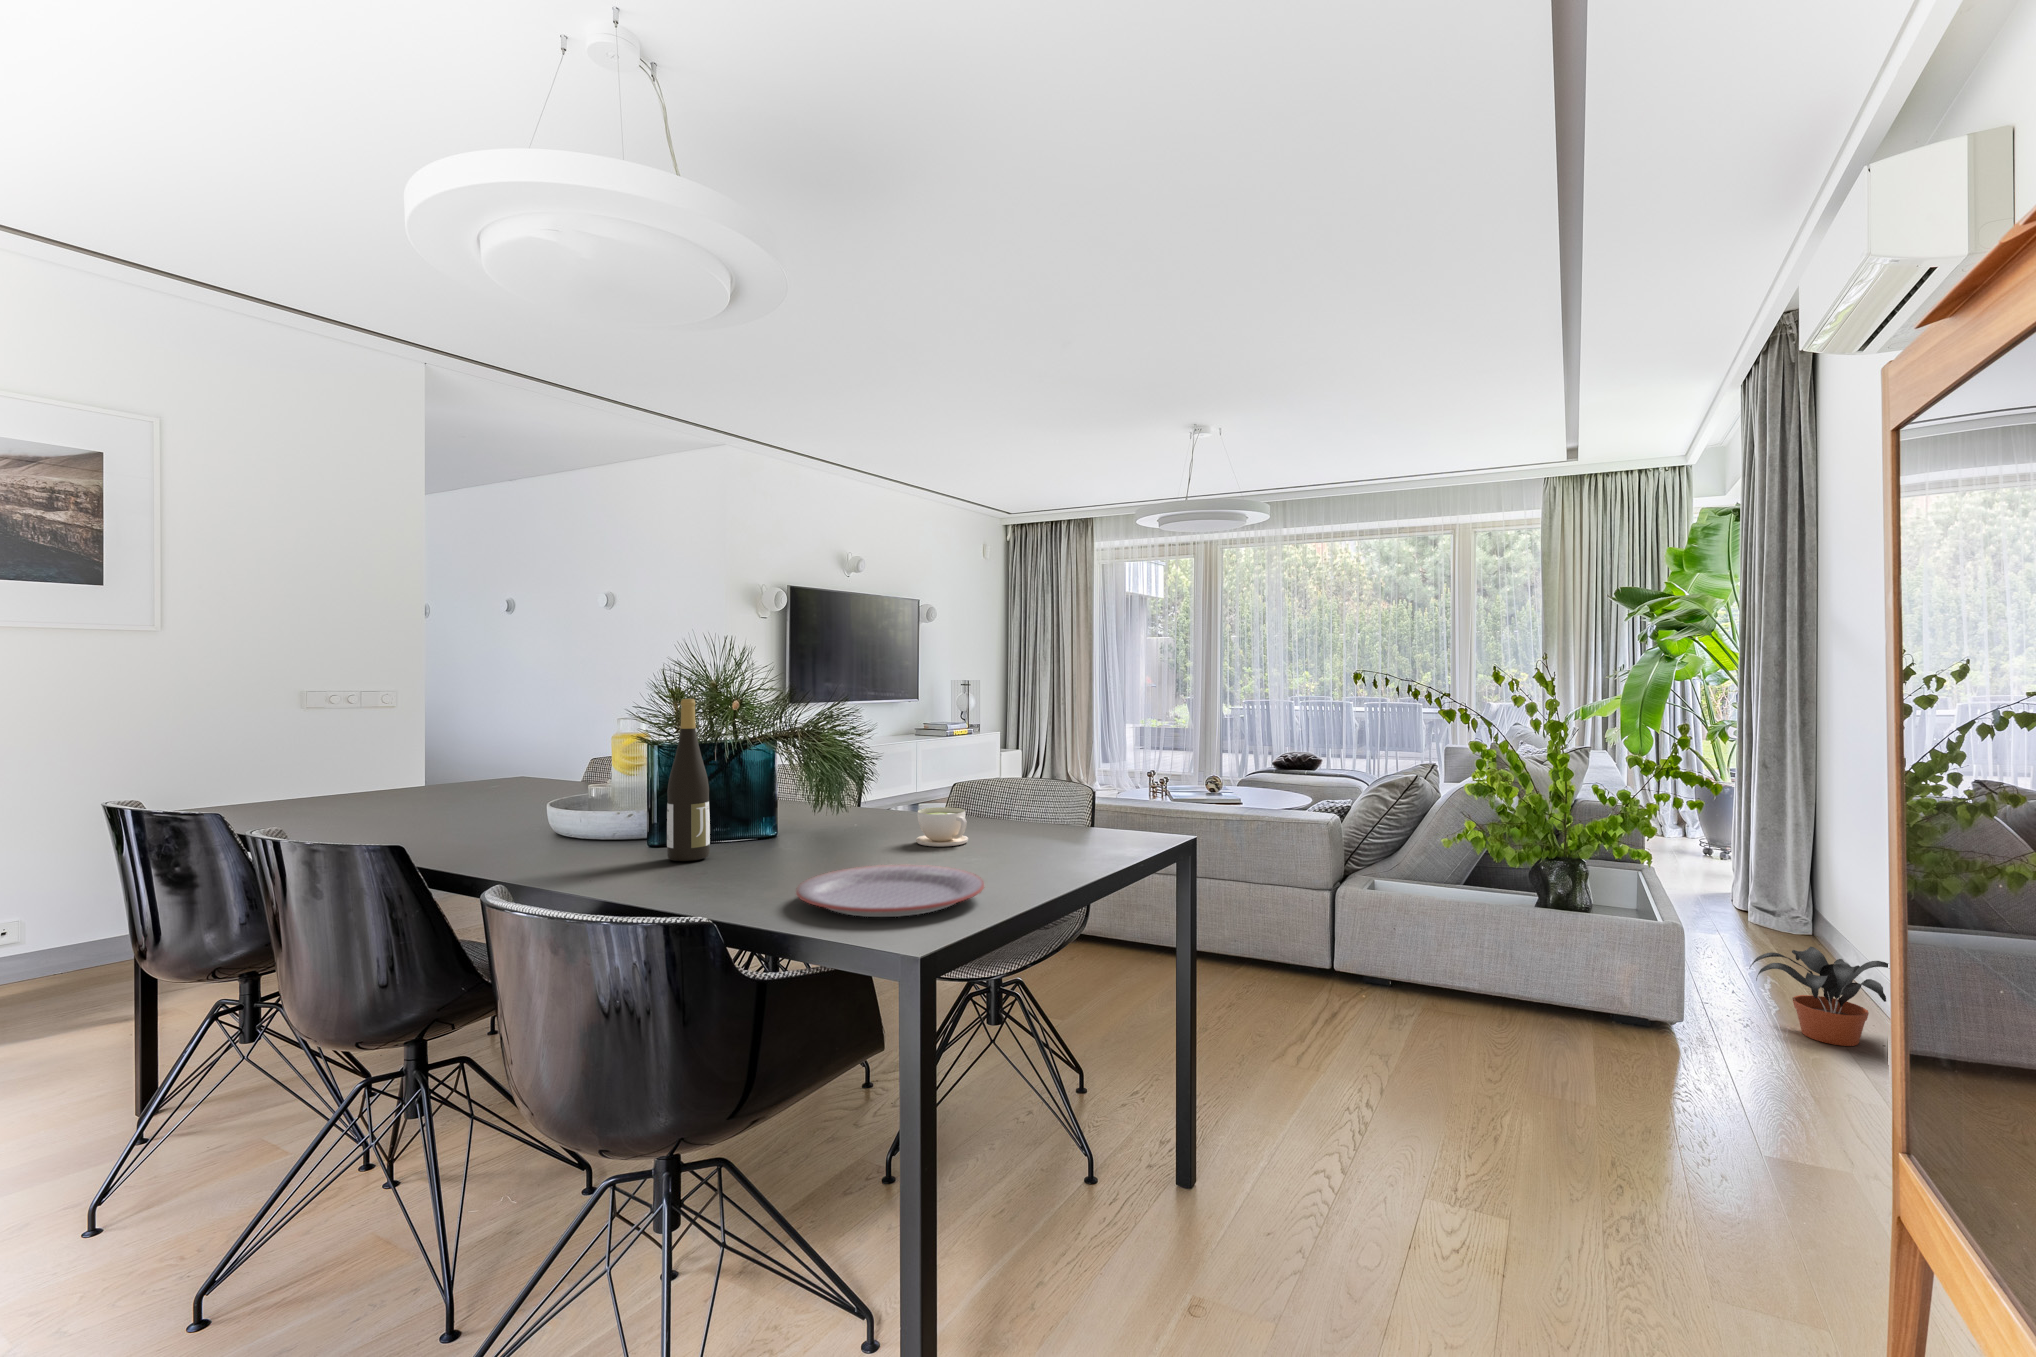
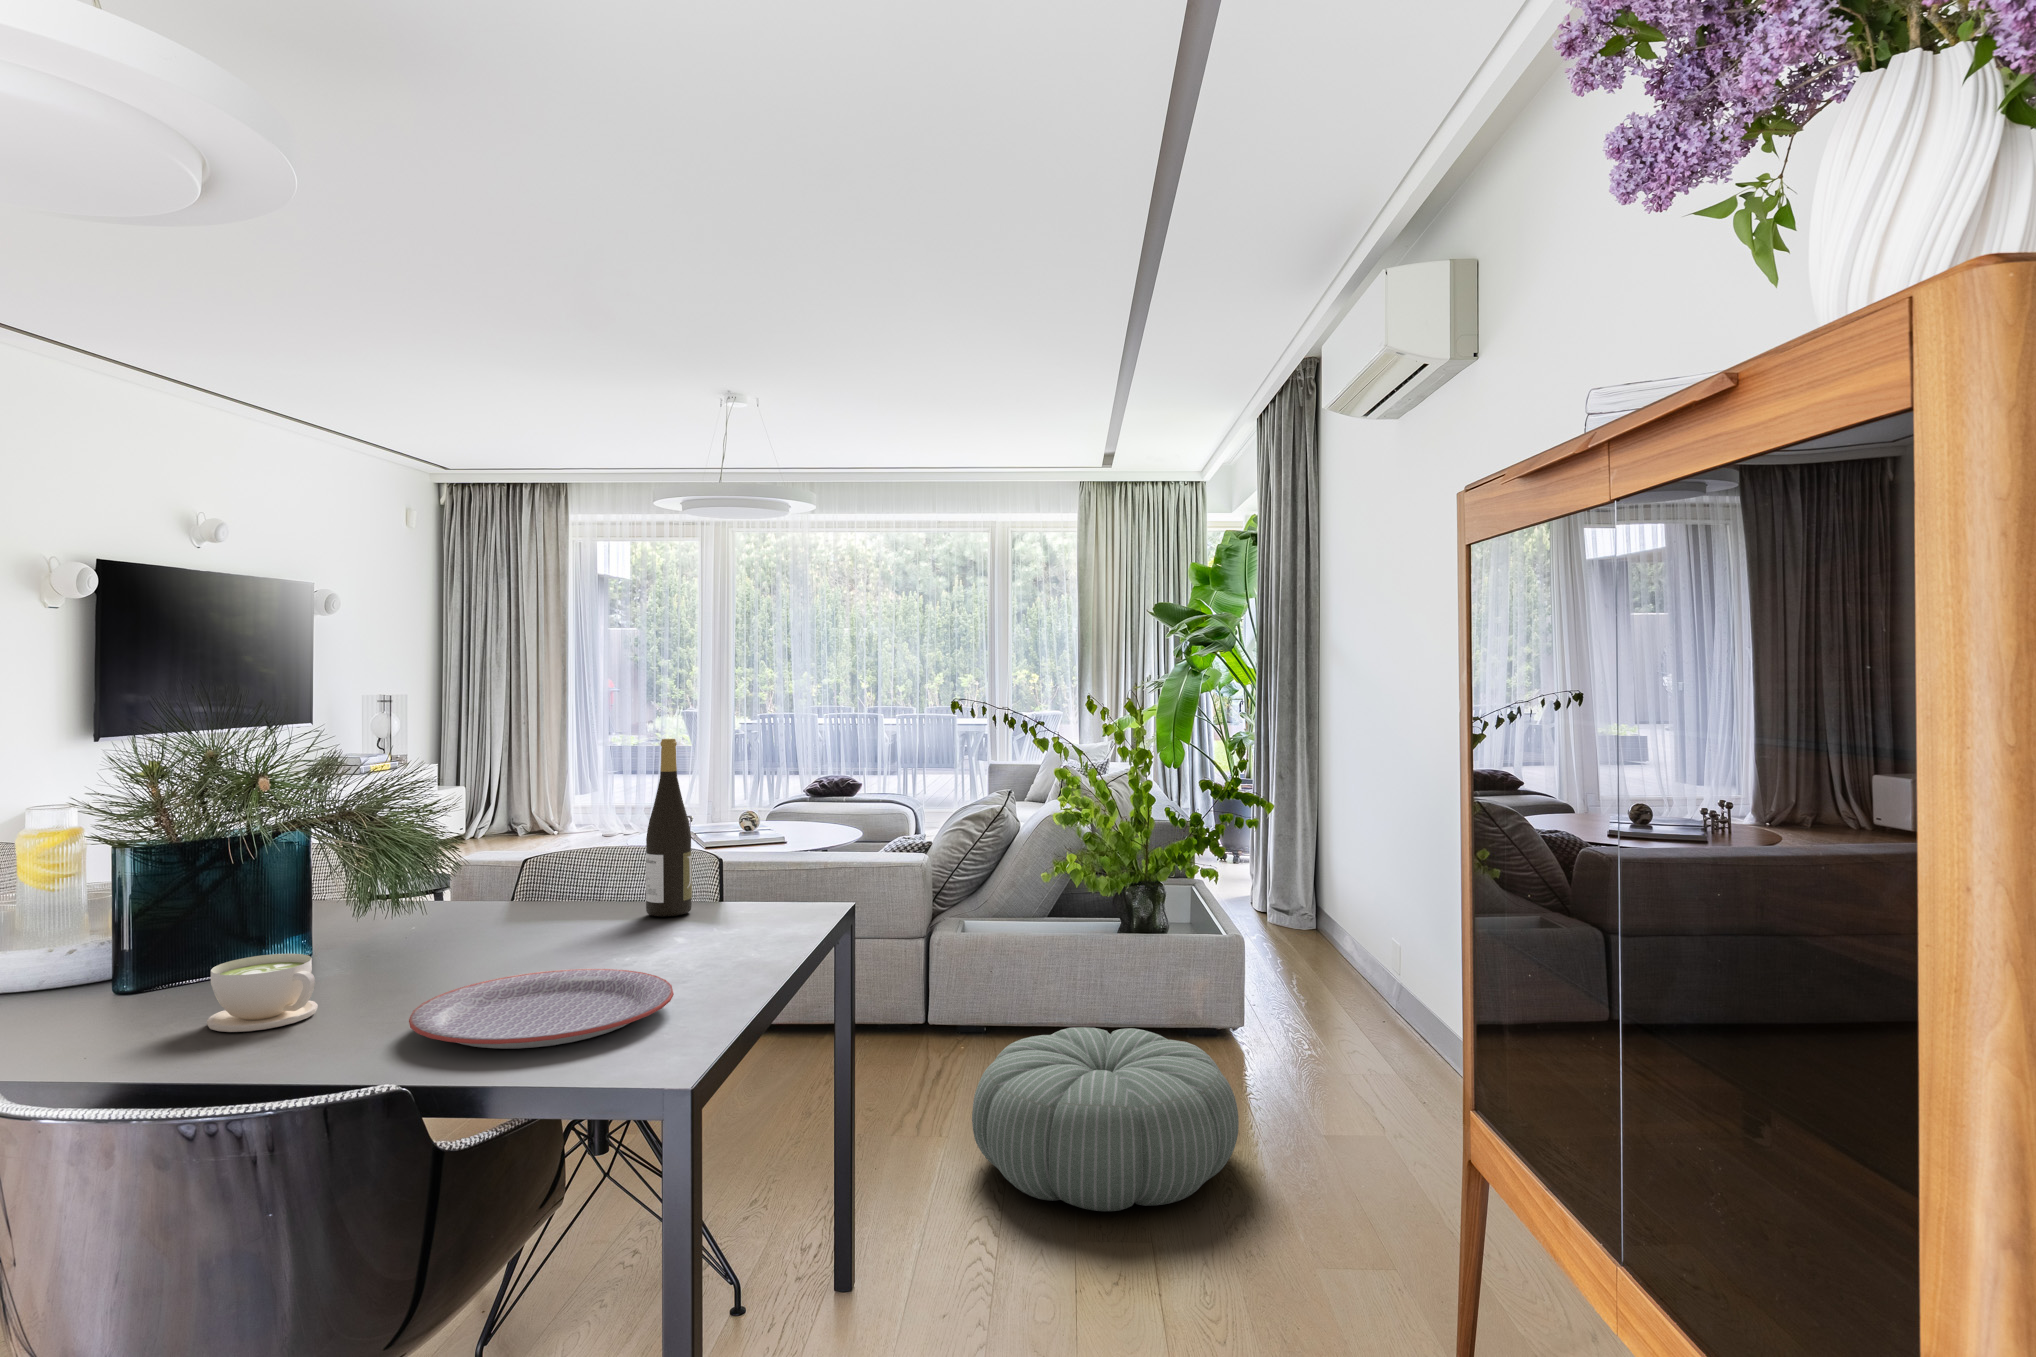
wine bottle: present [667,699,710,861] -> present [646,739,692,916]
coffee cup: present [916,807,968,847] -> present [207,954,318,1032]
potted plant: present [1750,947,1888,1046] -> none [1287,939,1395,1023]
pouf: none [1340,991,1637,1185] -> present [972,1027,1239,1211]

